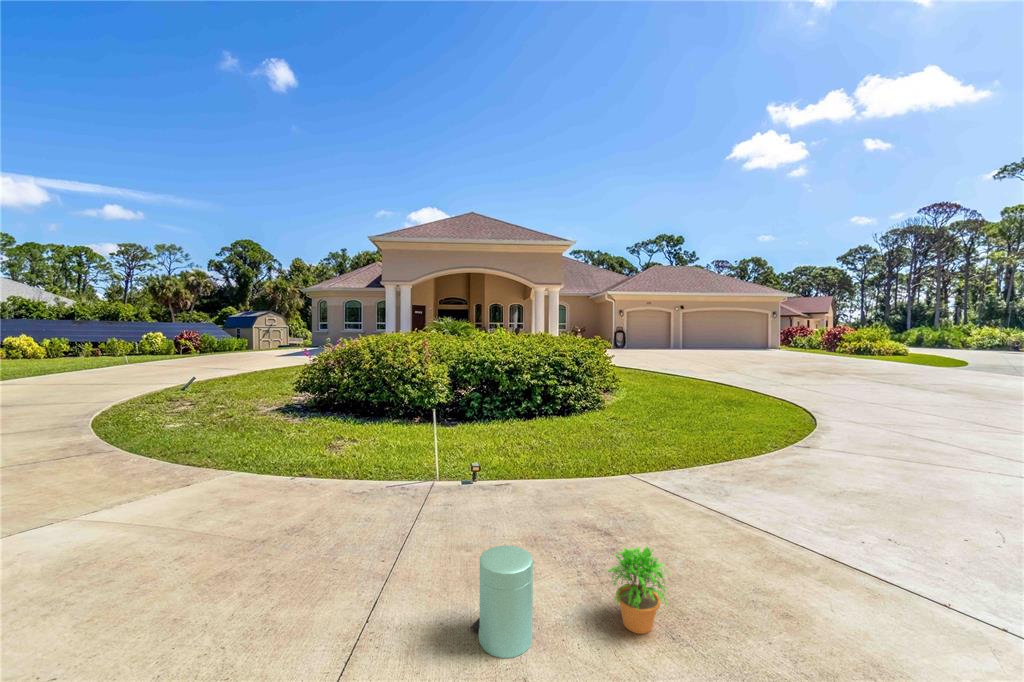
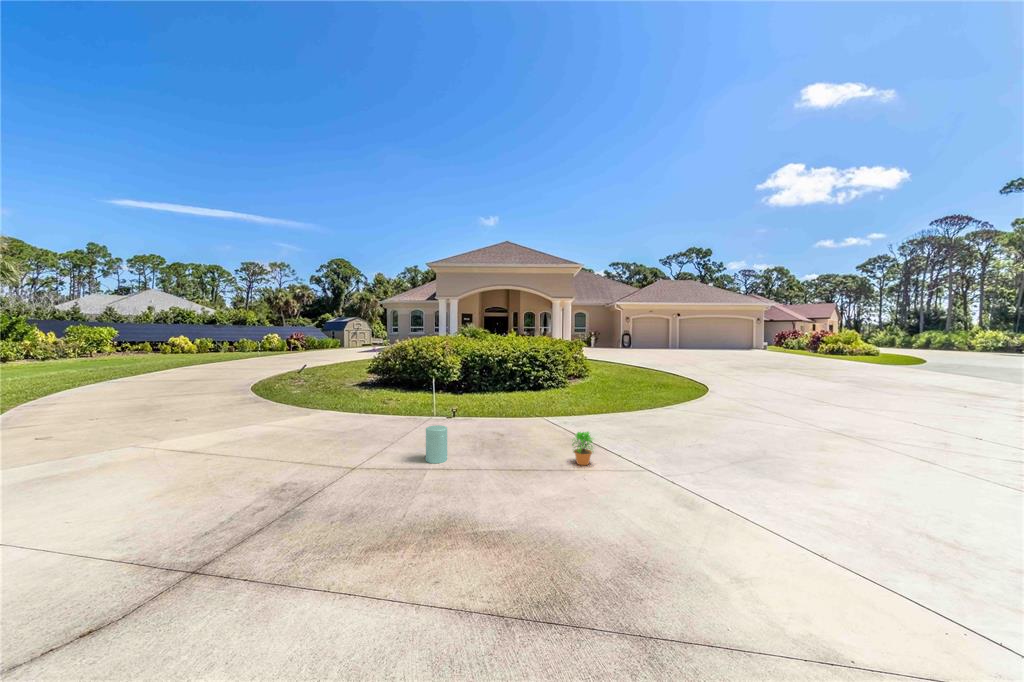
potted plant: present [608,547,667,634] -> present [572,432,593,465]

